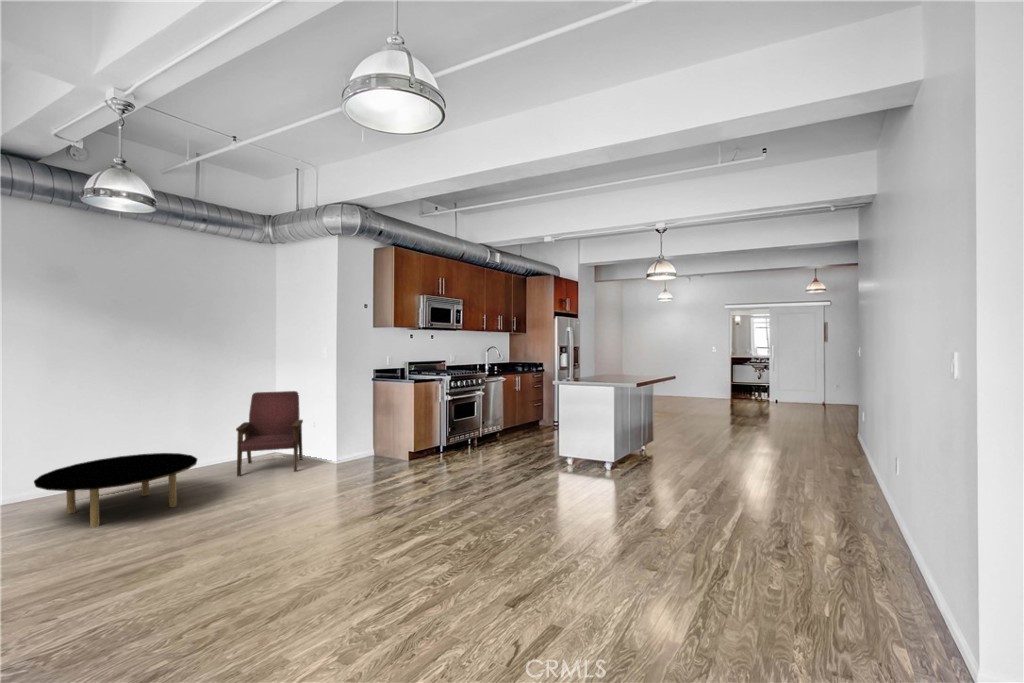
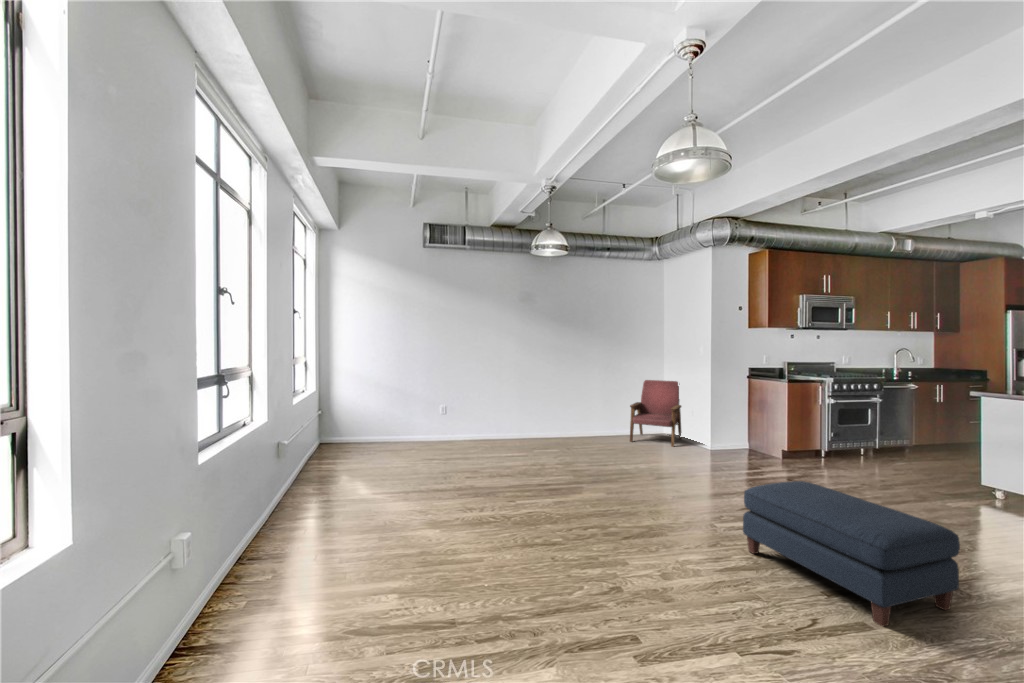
coffee table: present [34,453,197,527] -> none [518,413,601,453]
ottoman: none [417,490,580,613] -> present [743,481,960,626]

